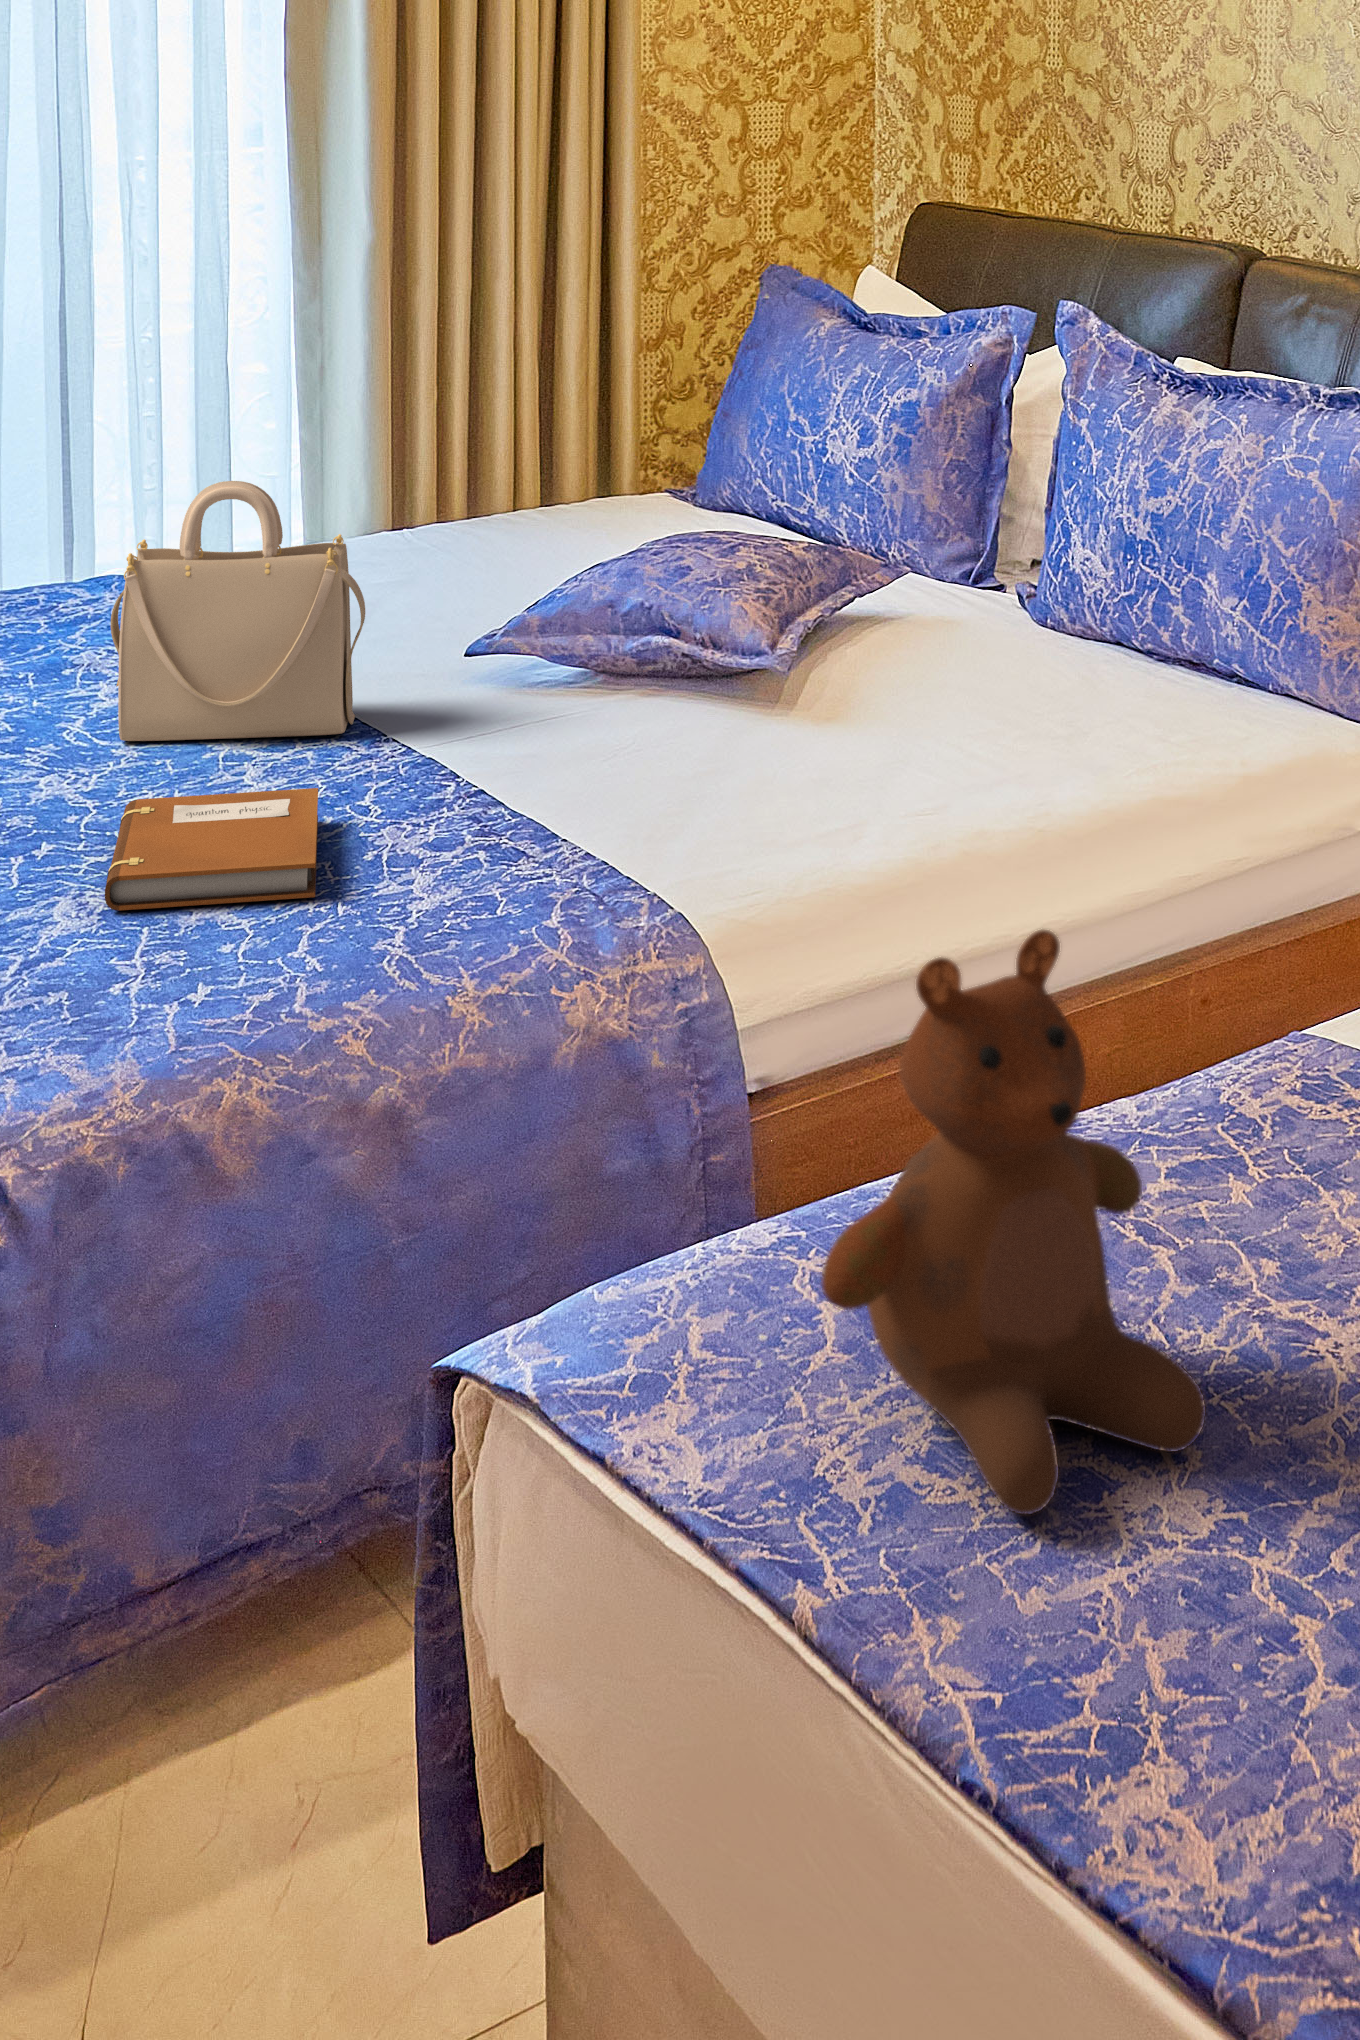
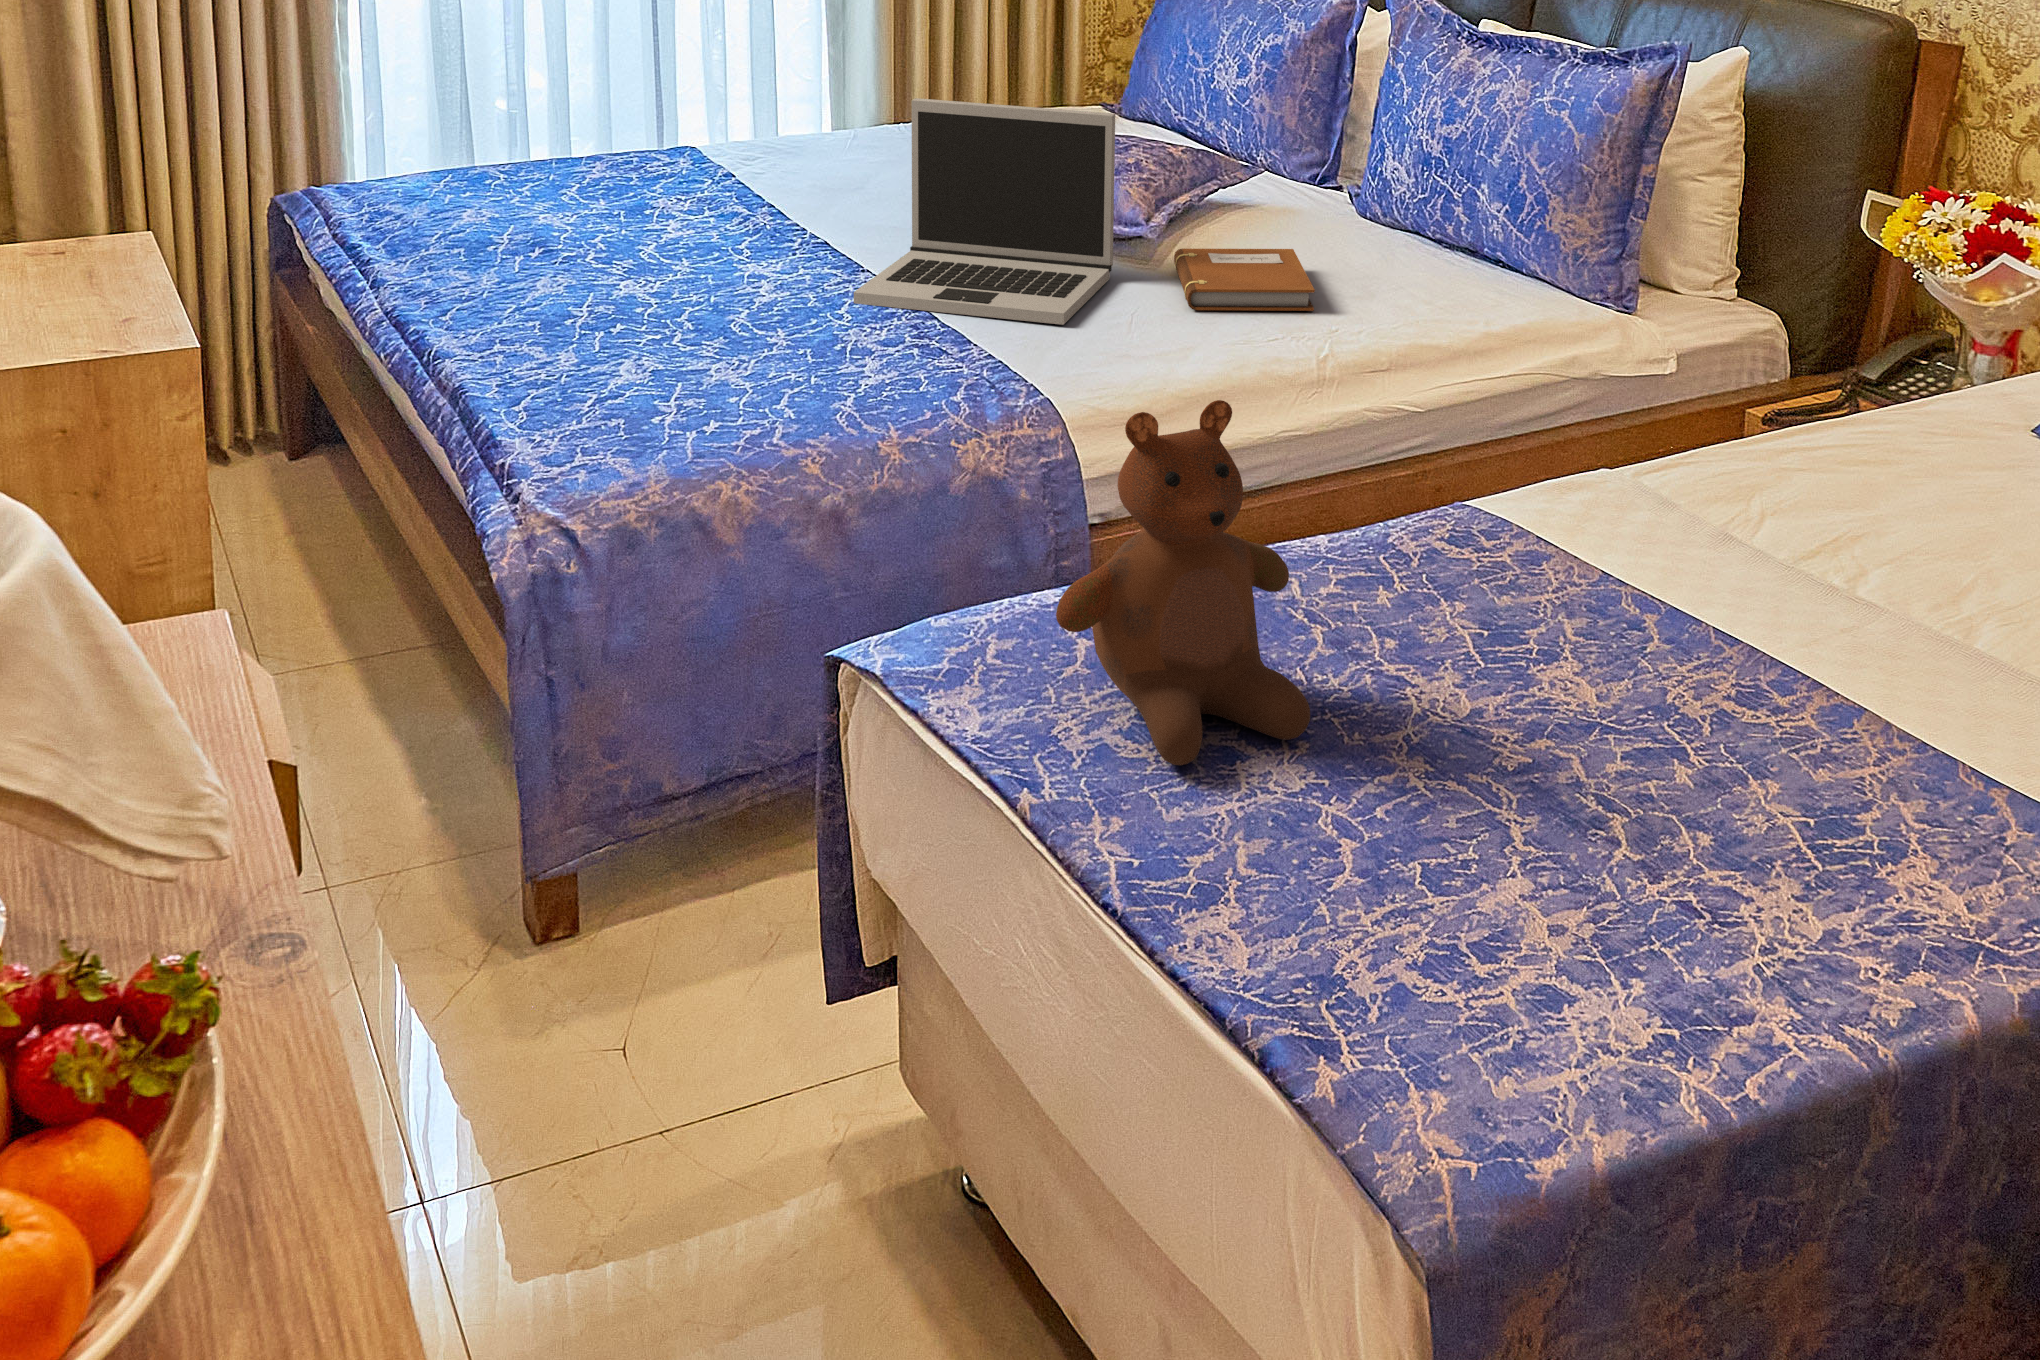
handbag: present [110,481,365,741] -> none [674,78,852,261]
laptop: none [380,498,734,807] -> present [854,98,1115,325]
notebook: present [105,788,318,910] -> present [1174,248,1315,311]

